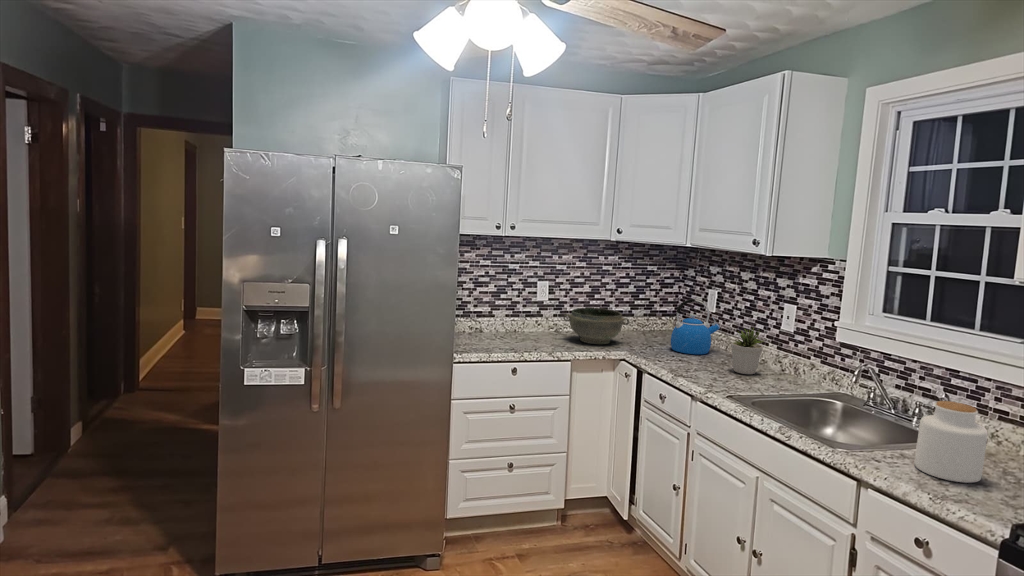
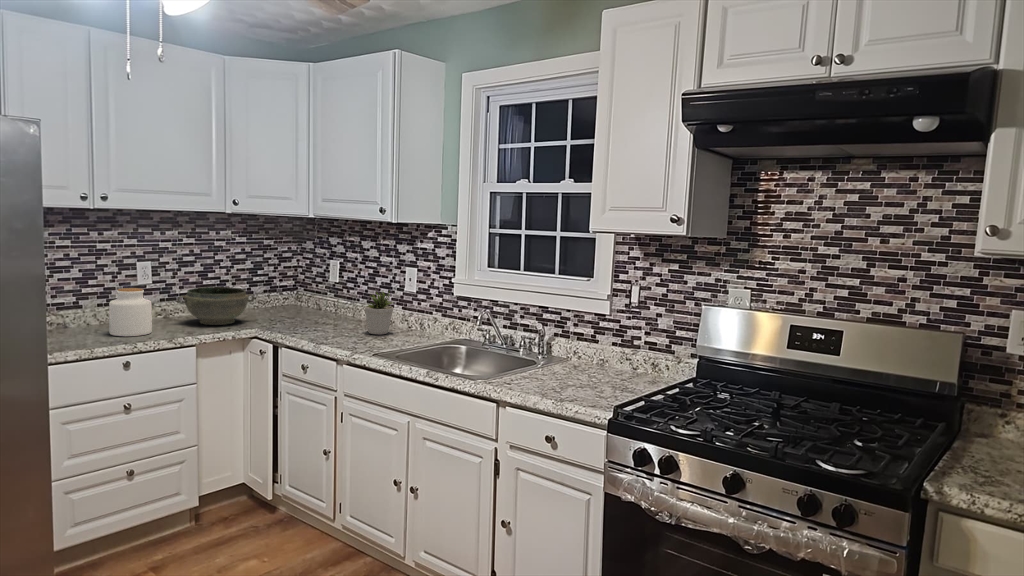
kettle: present [671,299,720,354] -> none [300,269,347,324]
jar: present [914,401,988,483] -> present [109,288,152,336]

